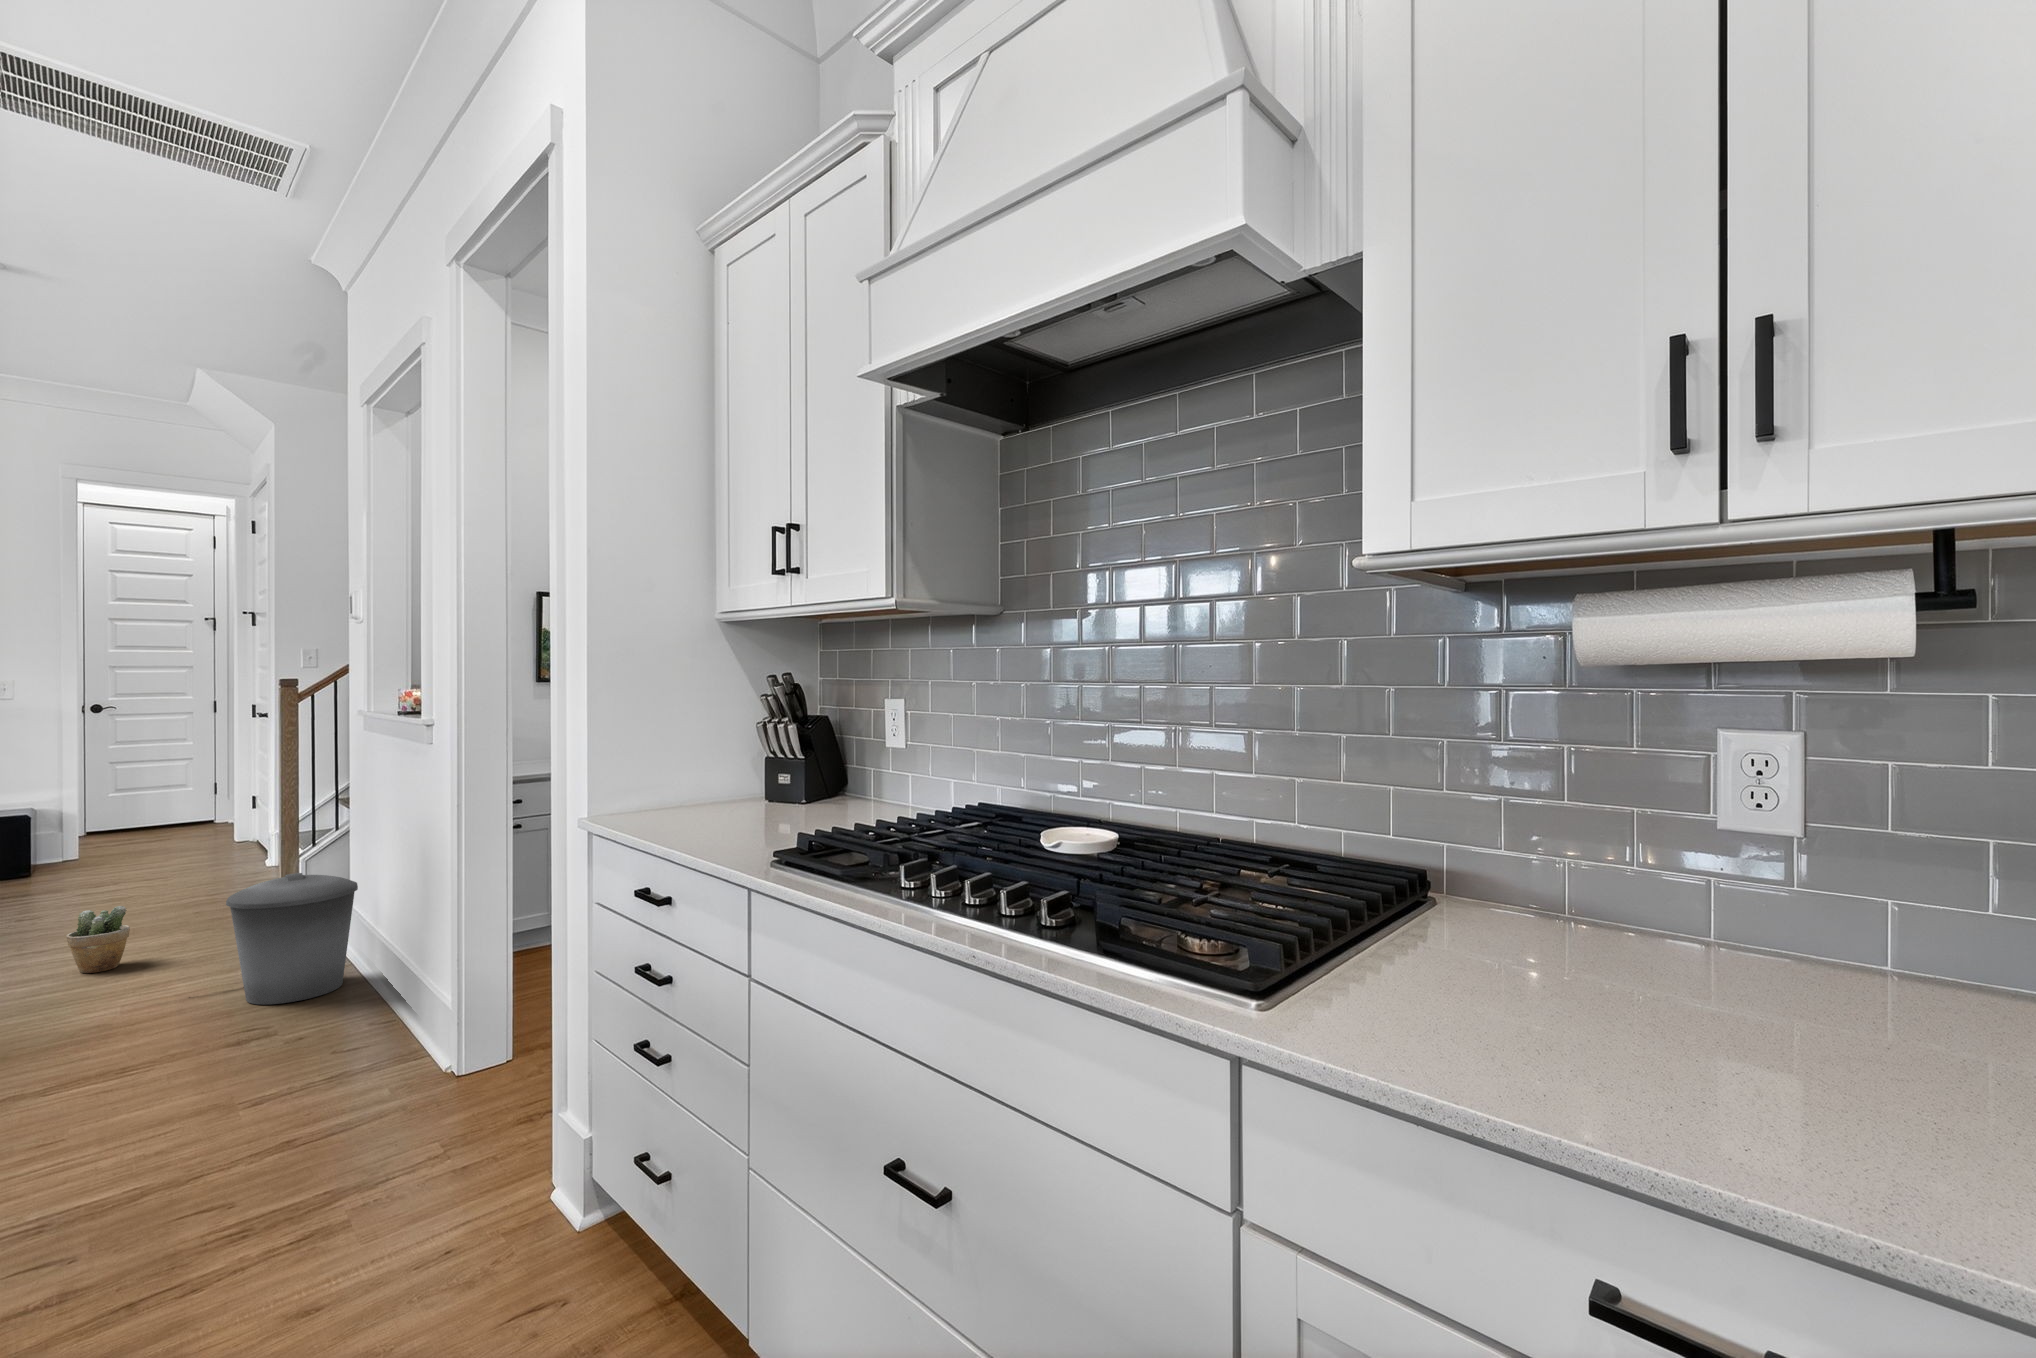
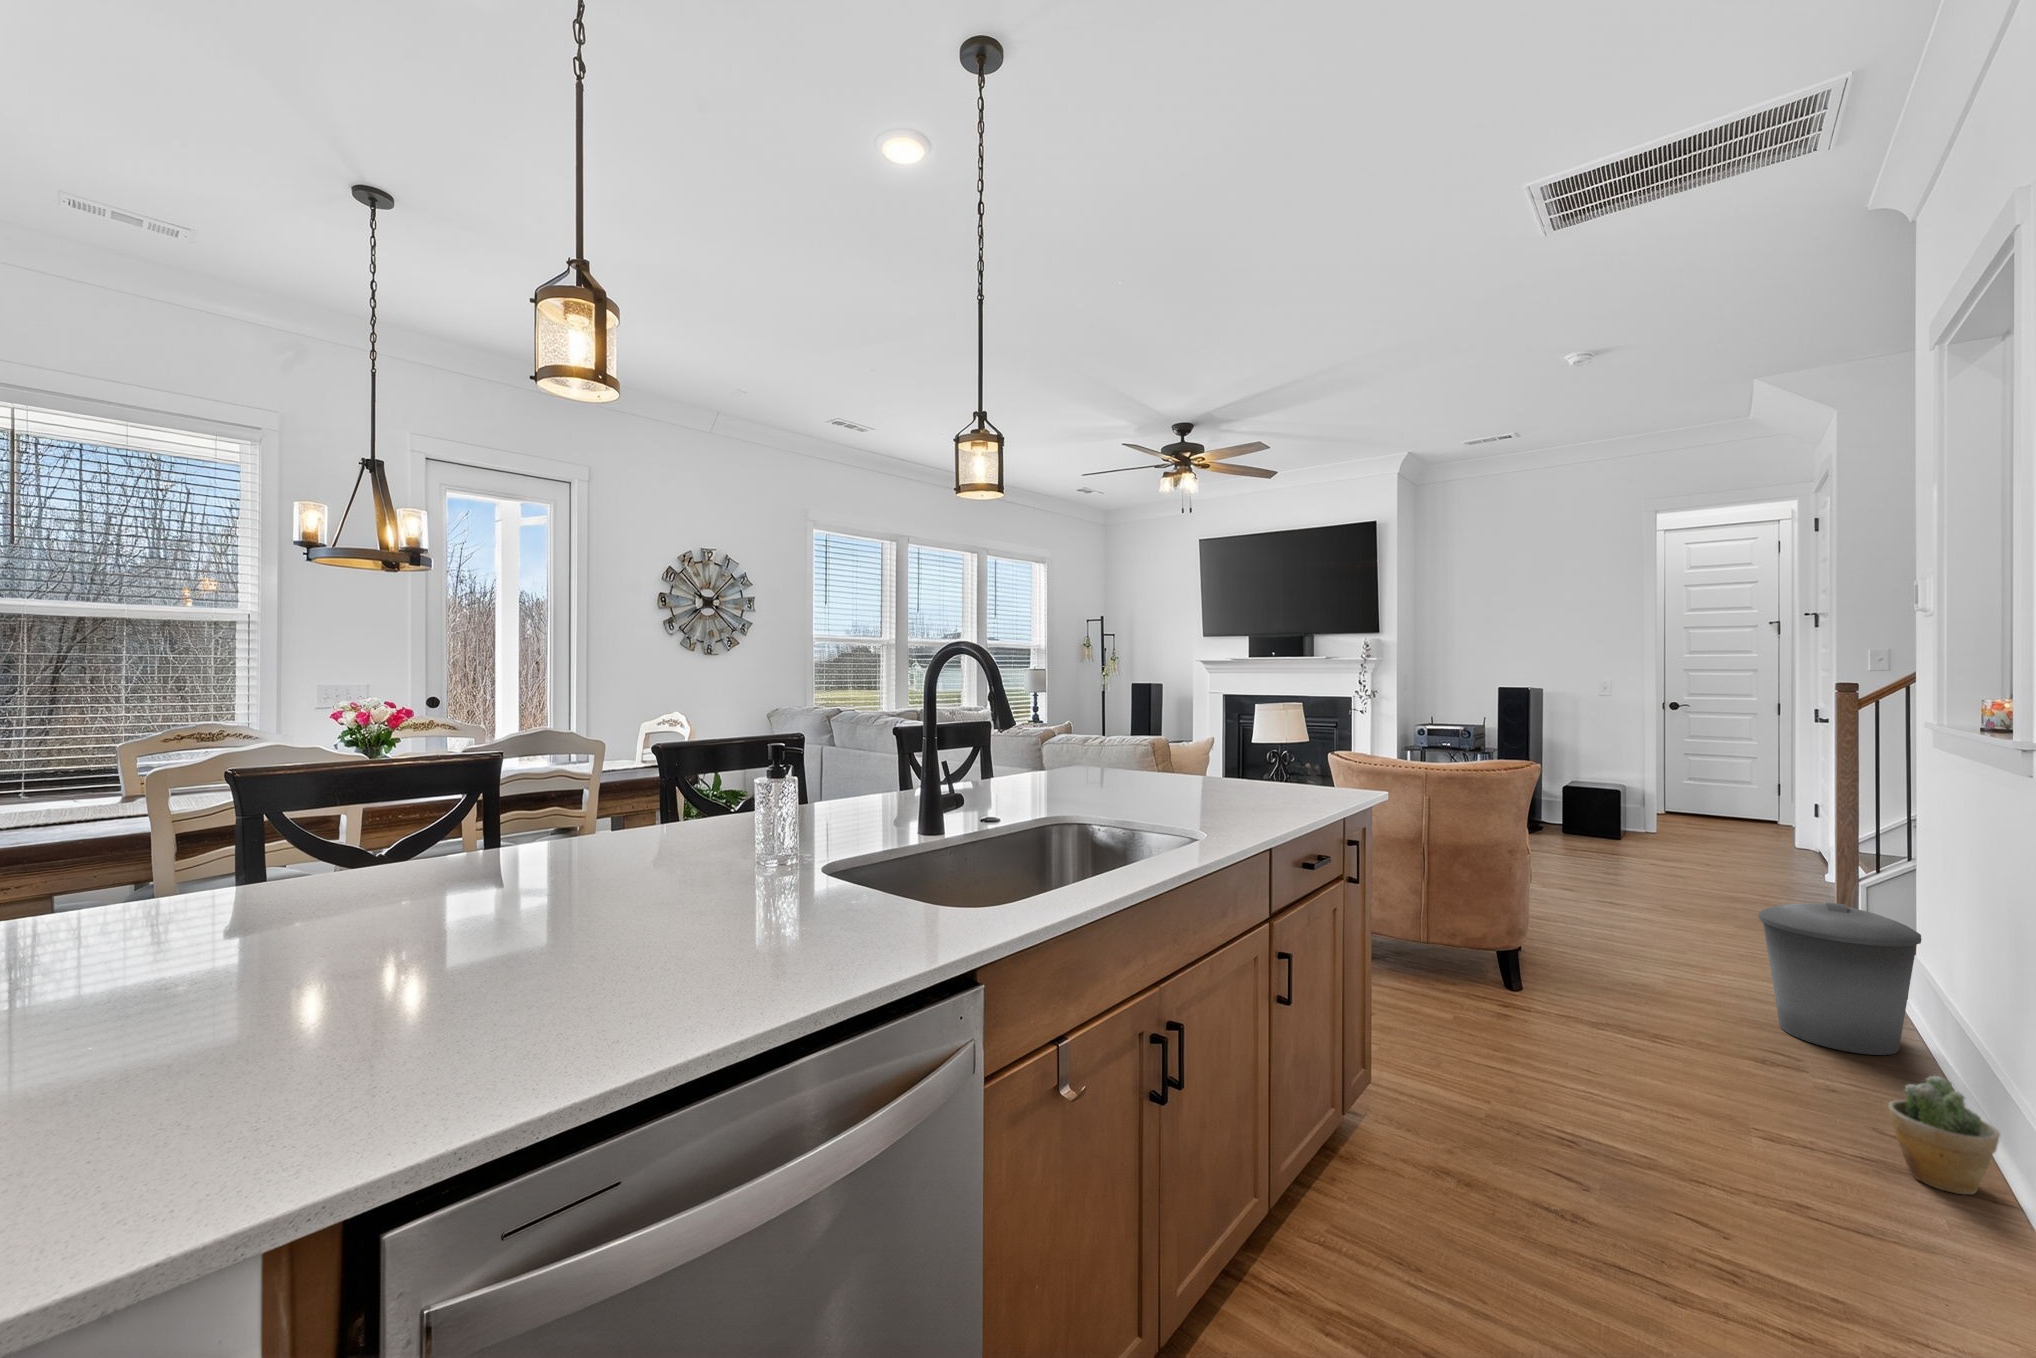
potted plant: present [66,906,130,973] -> present [1888,1076,2000,1194]

